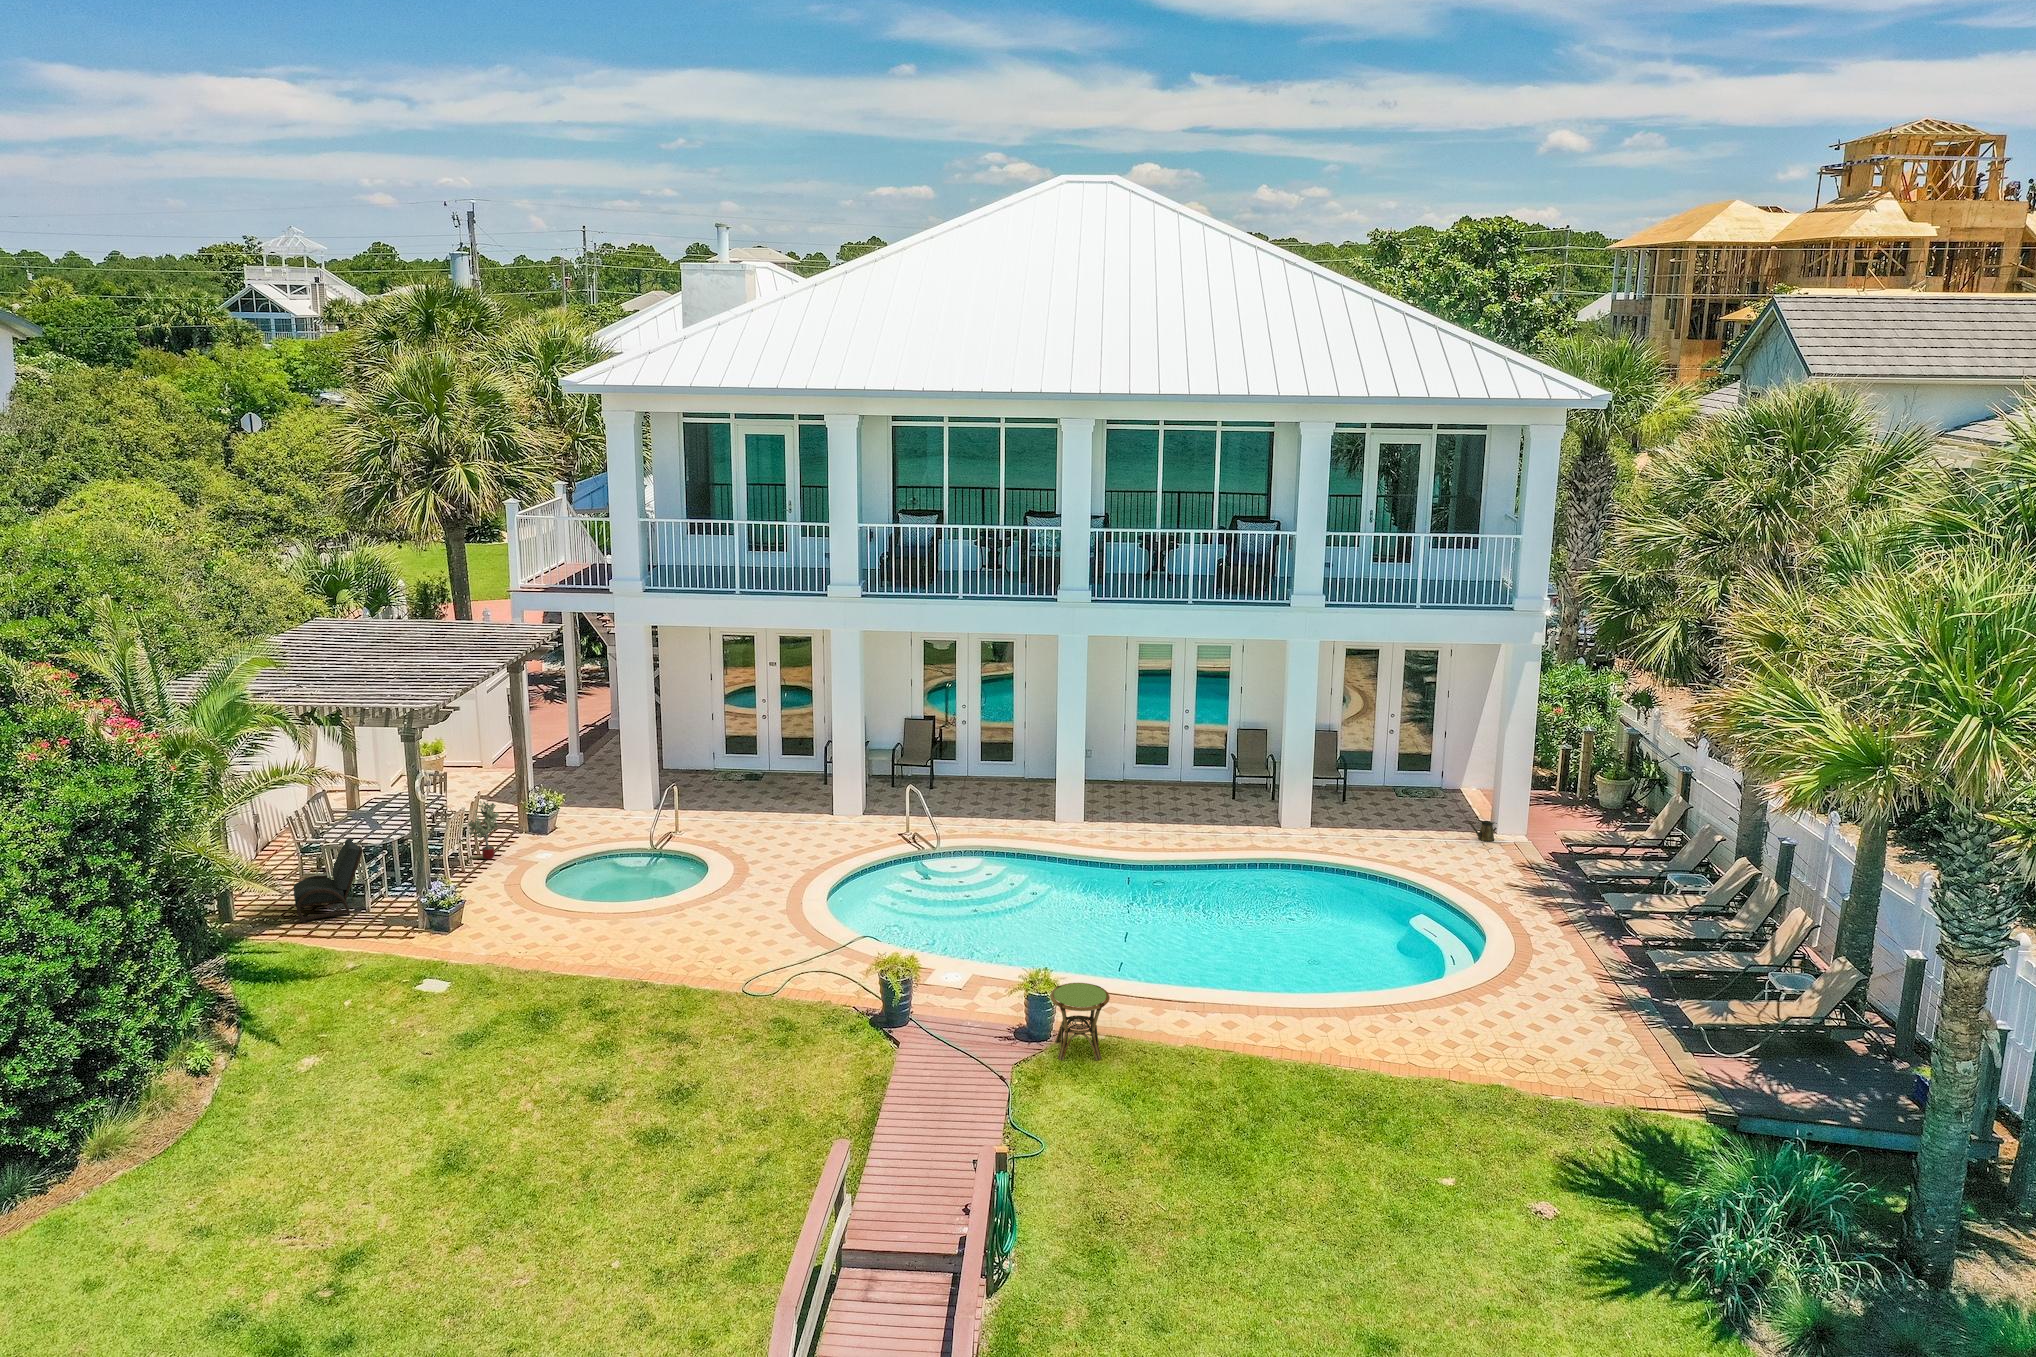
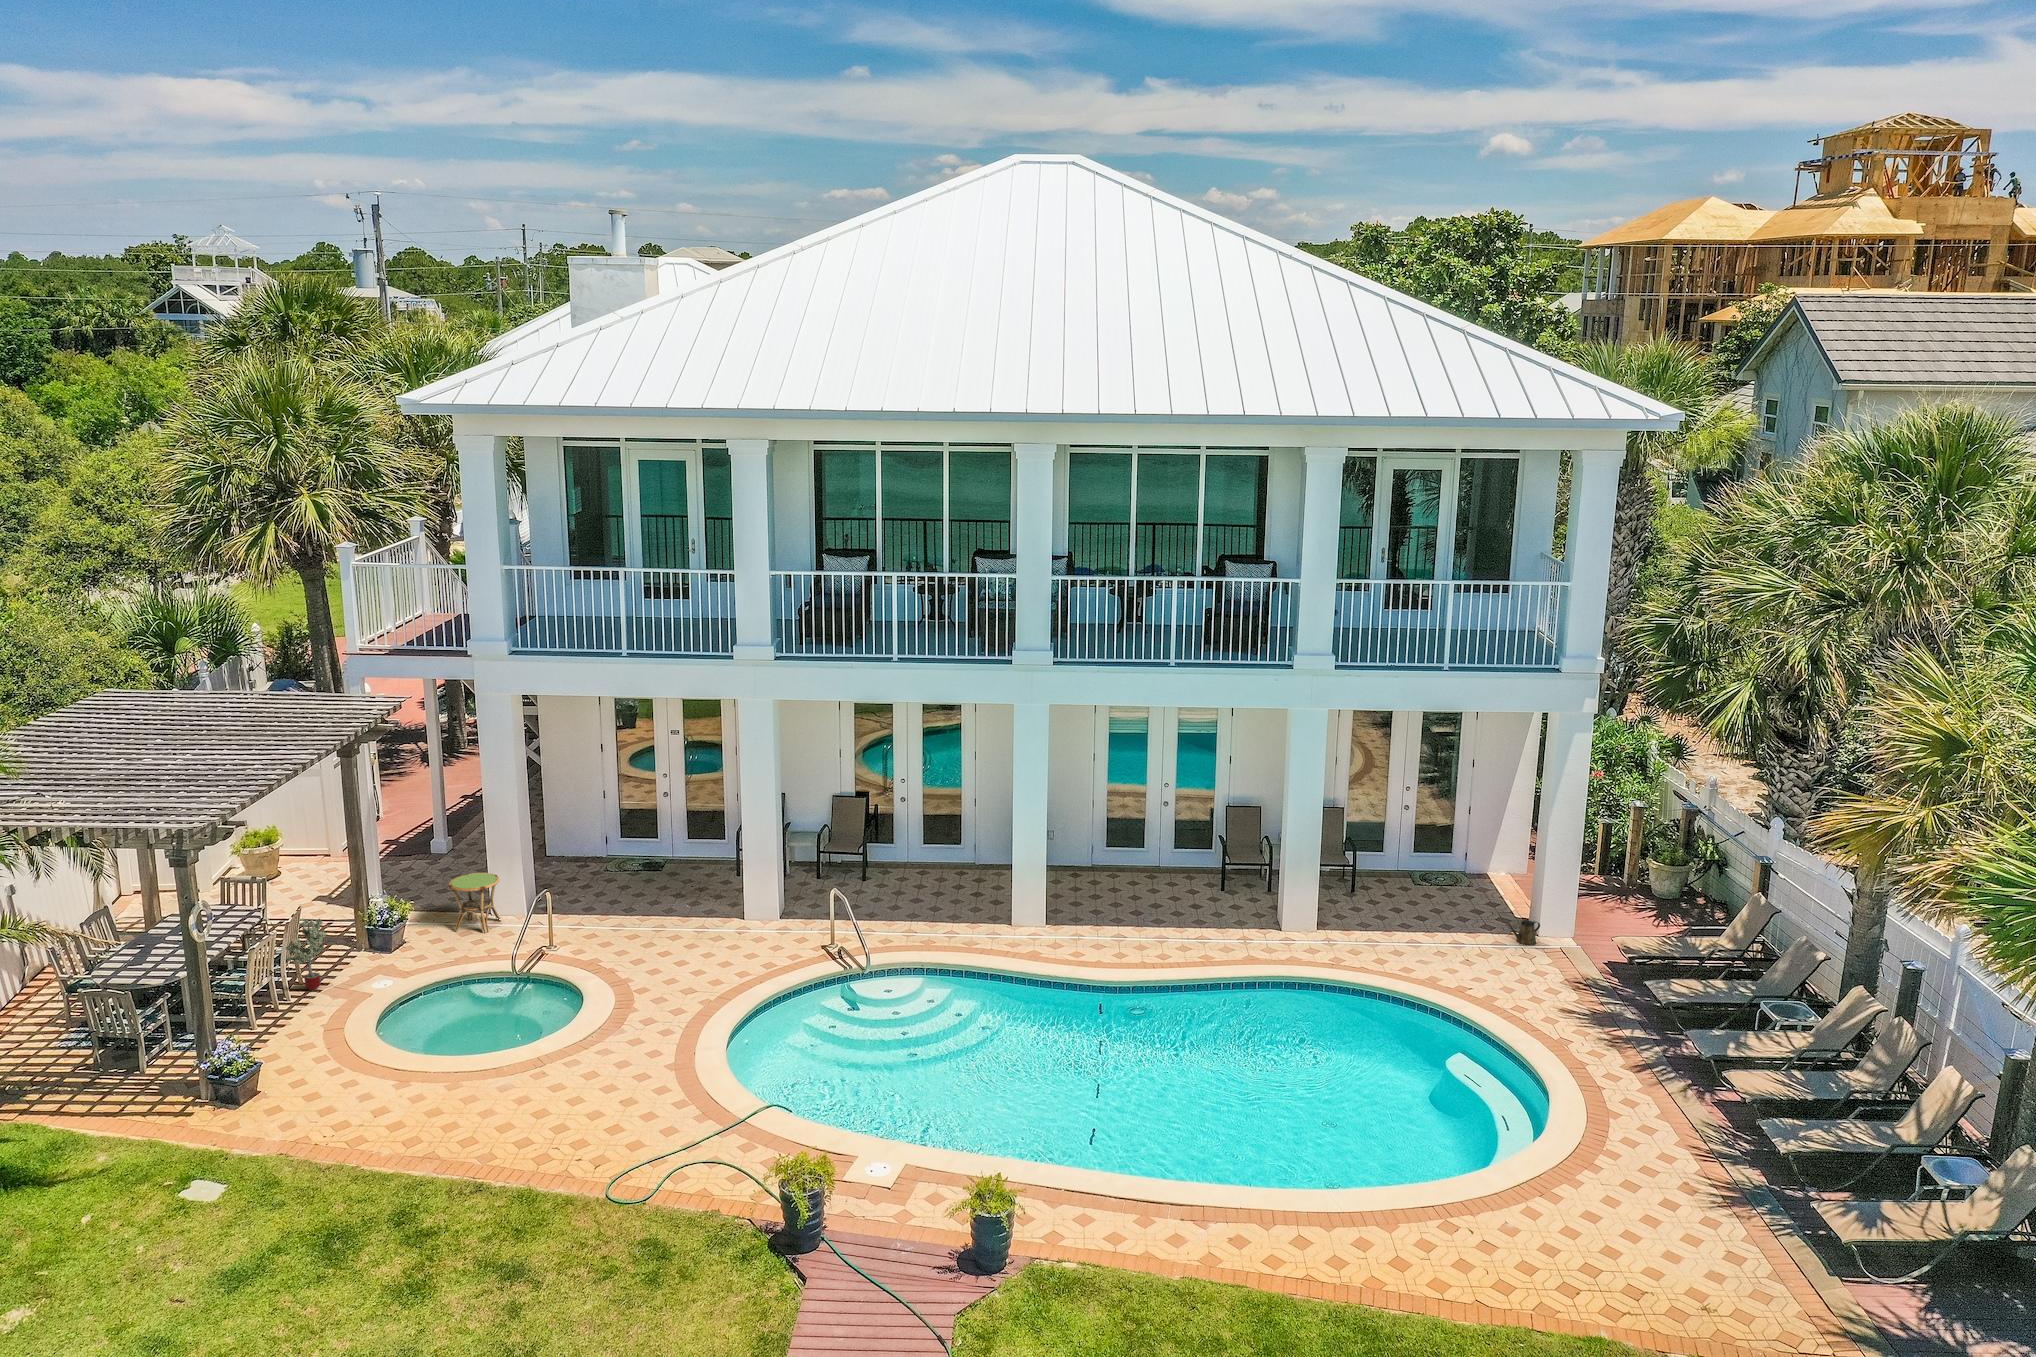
lounge chair: present [294,839,363,923] -> none [42,980,133,1093]
side table: present [1050,983,1110,1060] -> present [448,873,502,933]

